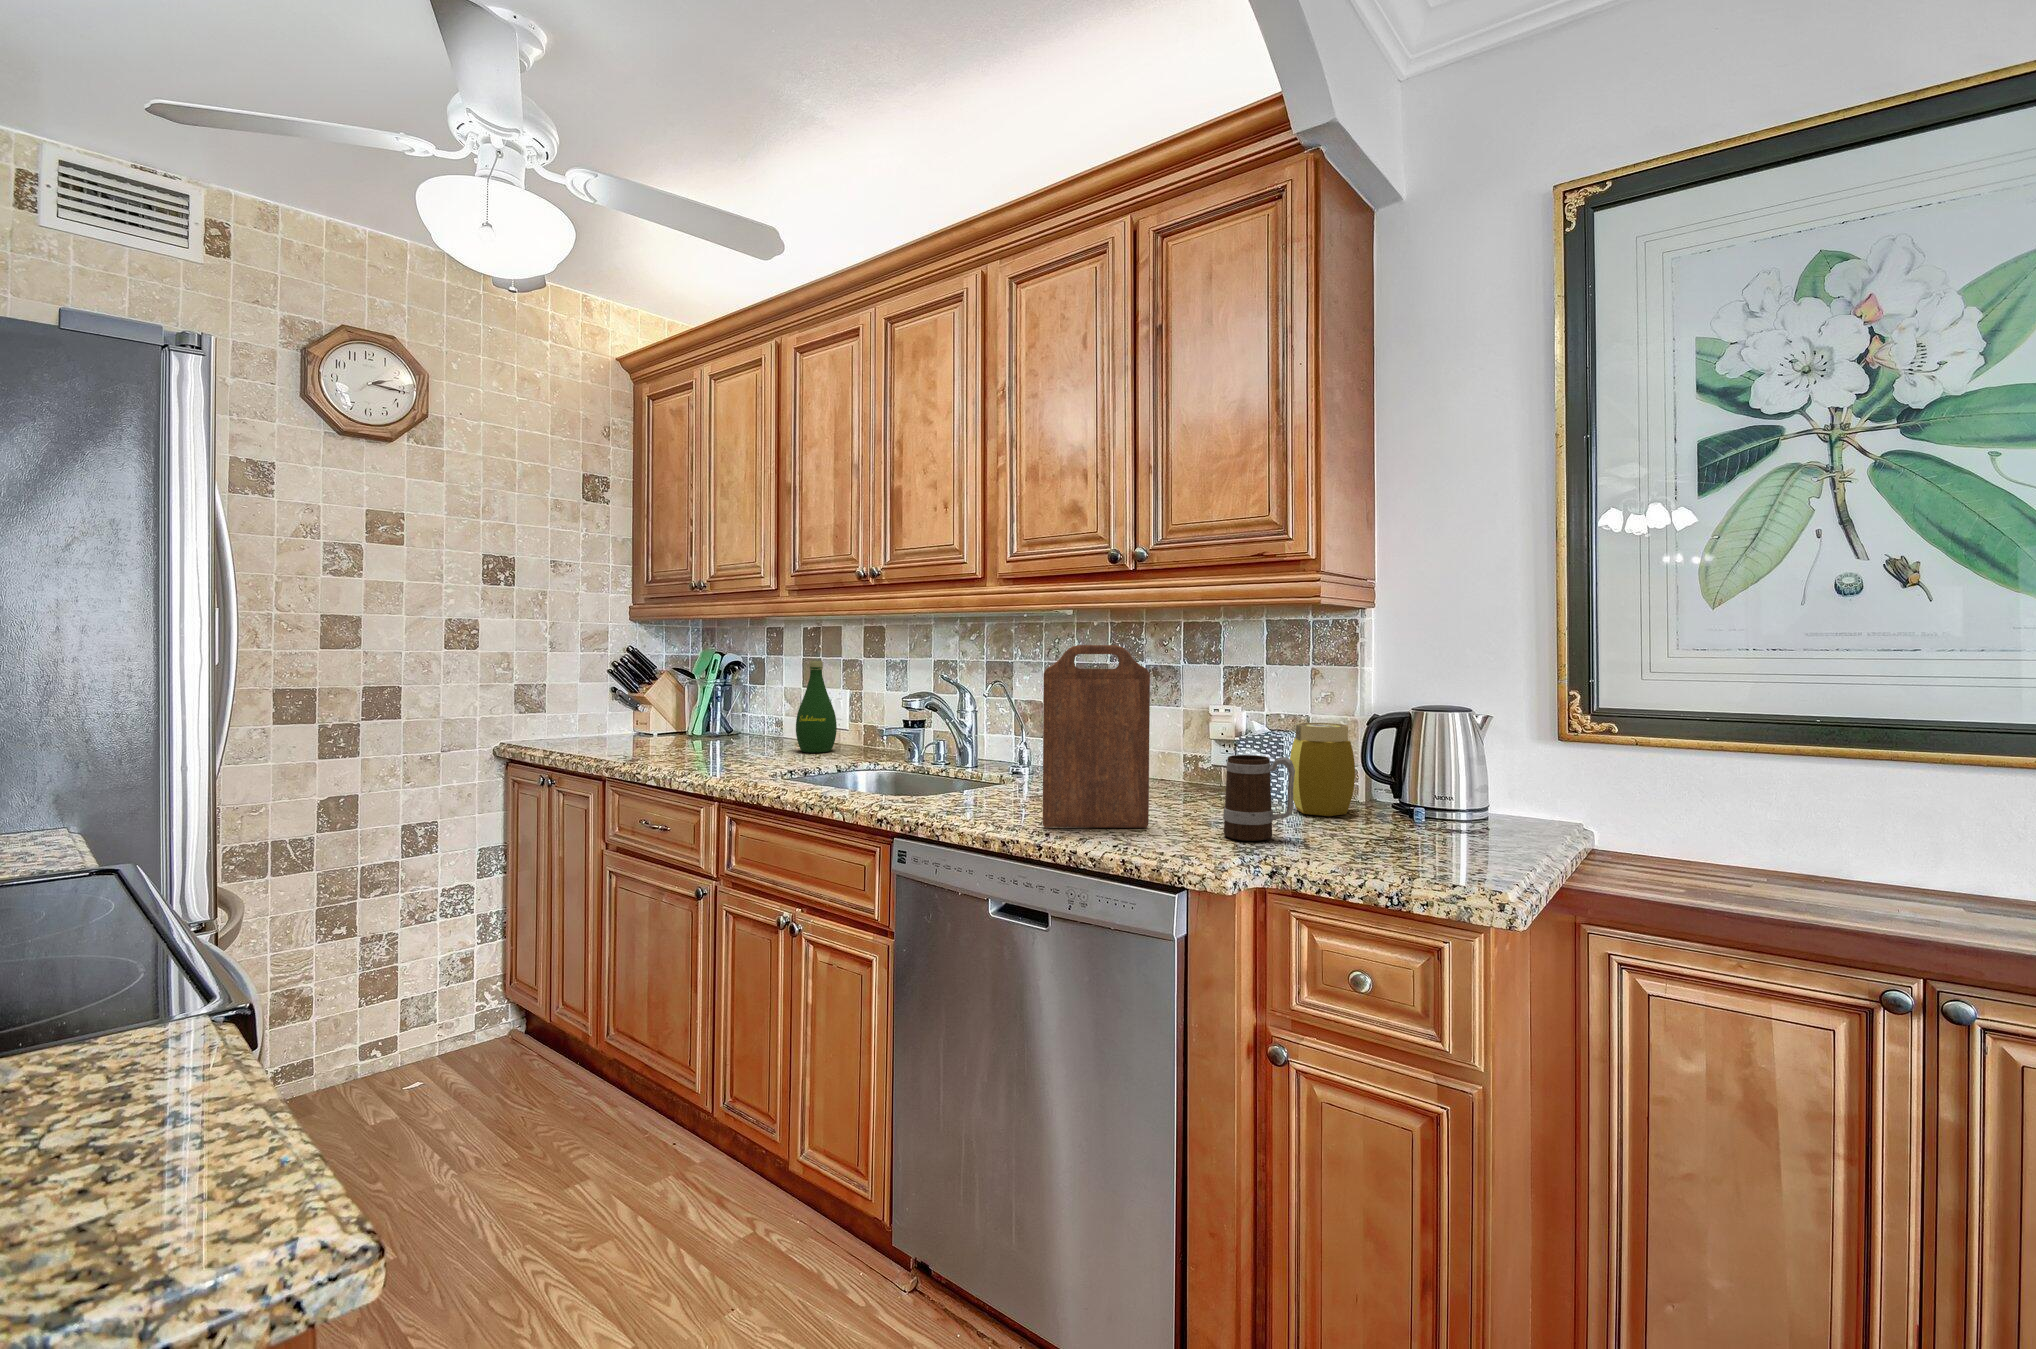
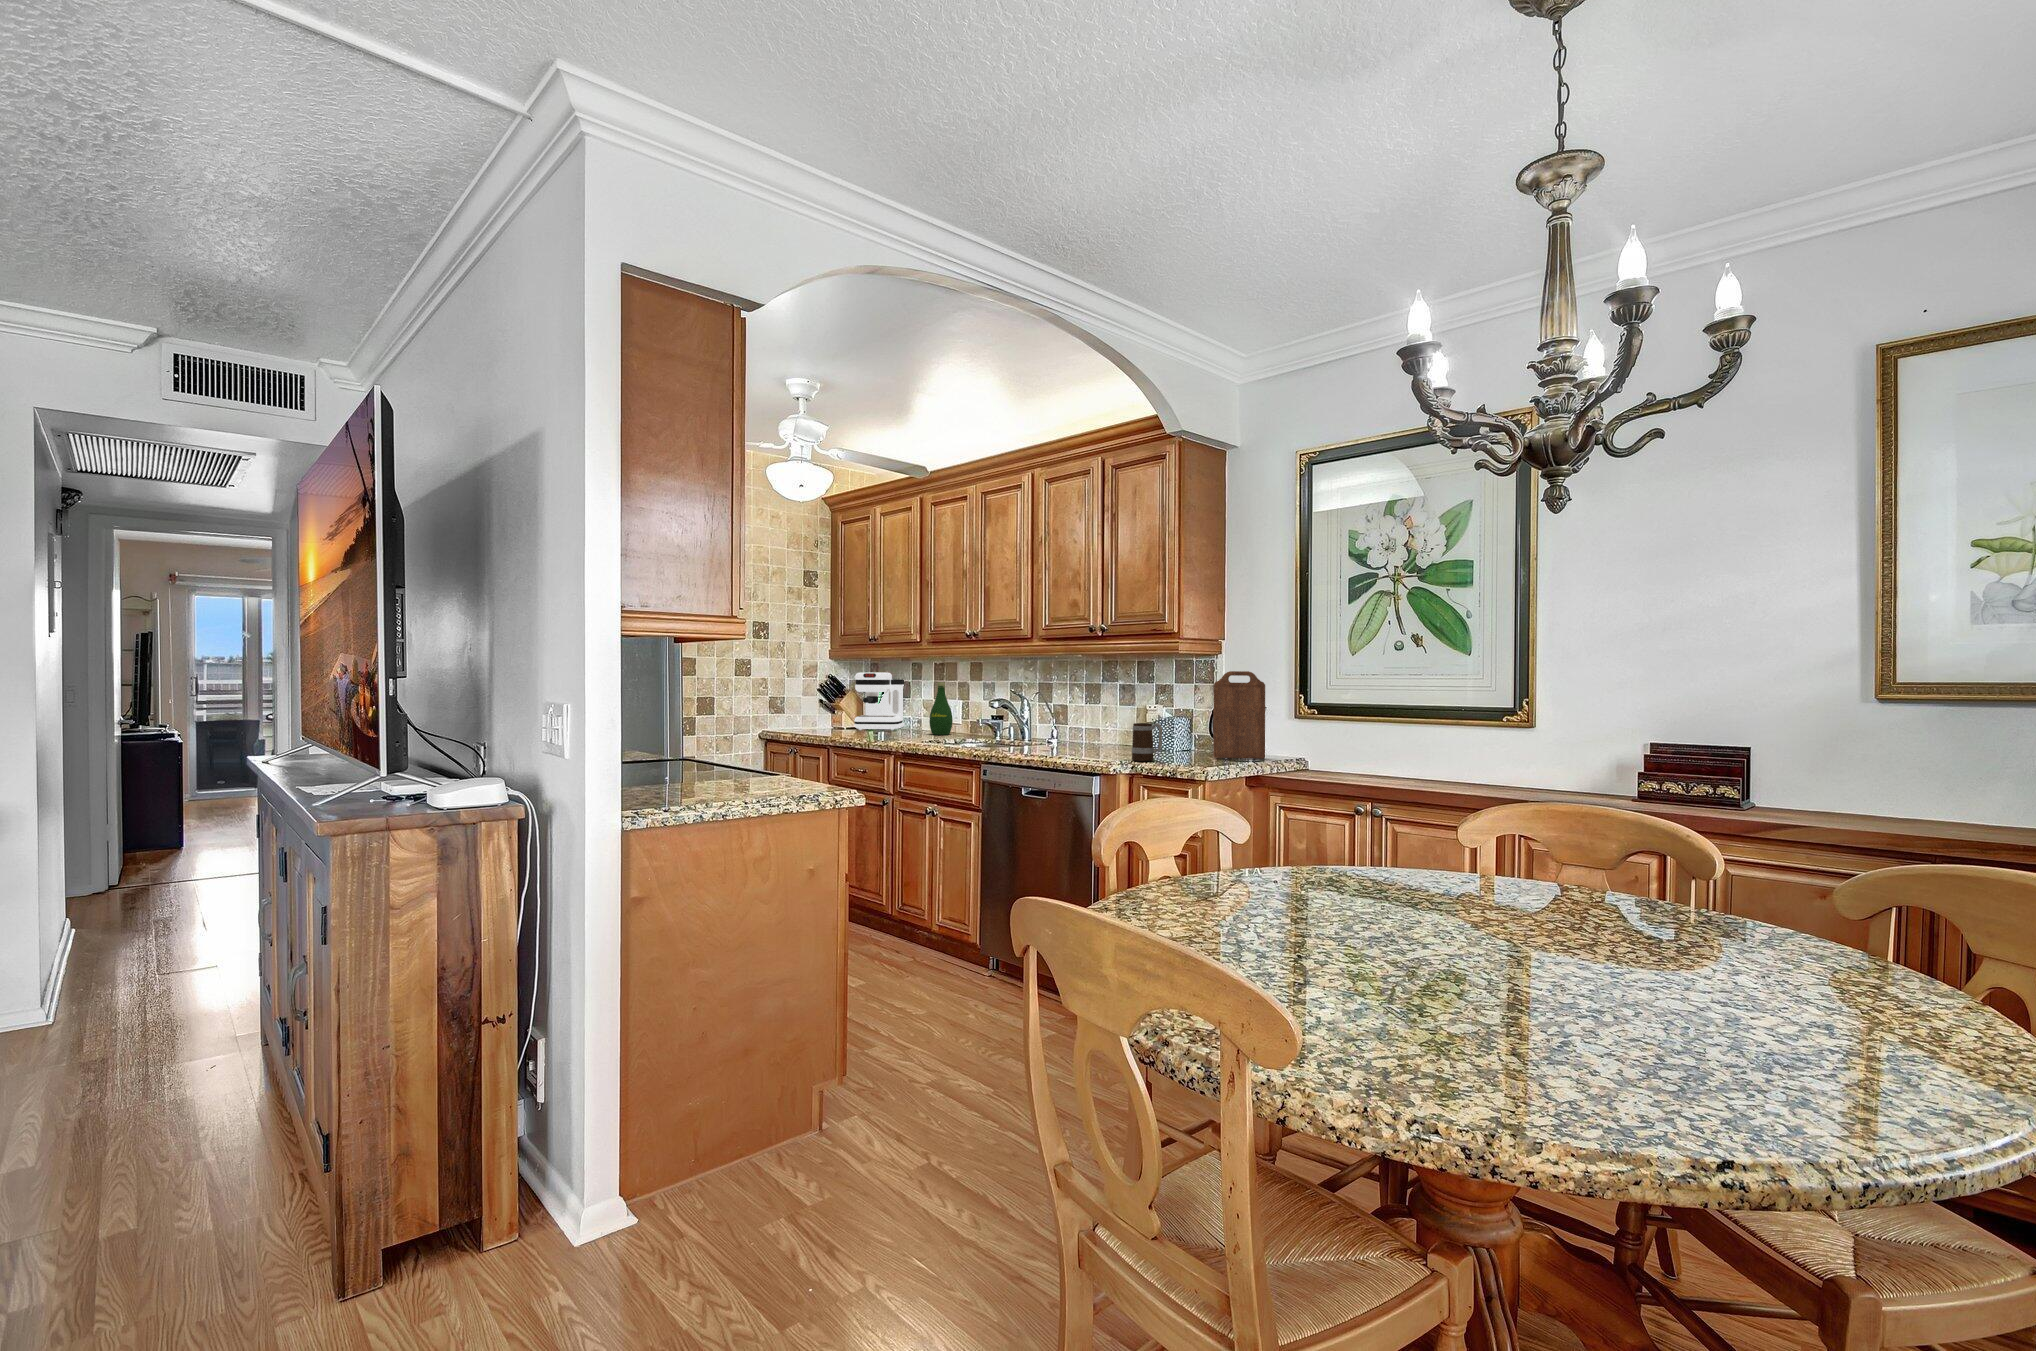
coffee maker: none [667,643,758,741] -> present [854,672,905,730]
cutting board: present [1043,645,1150,828] -> present [1213,671,1265,759]
jar: present [1290,723,1355,816] -> none [1177,711,1206,756]

